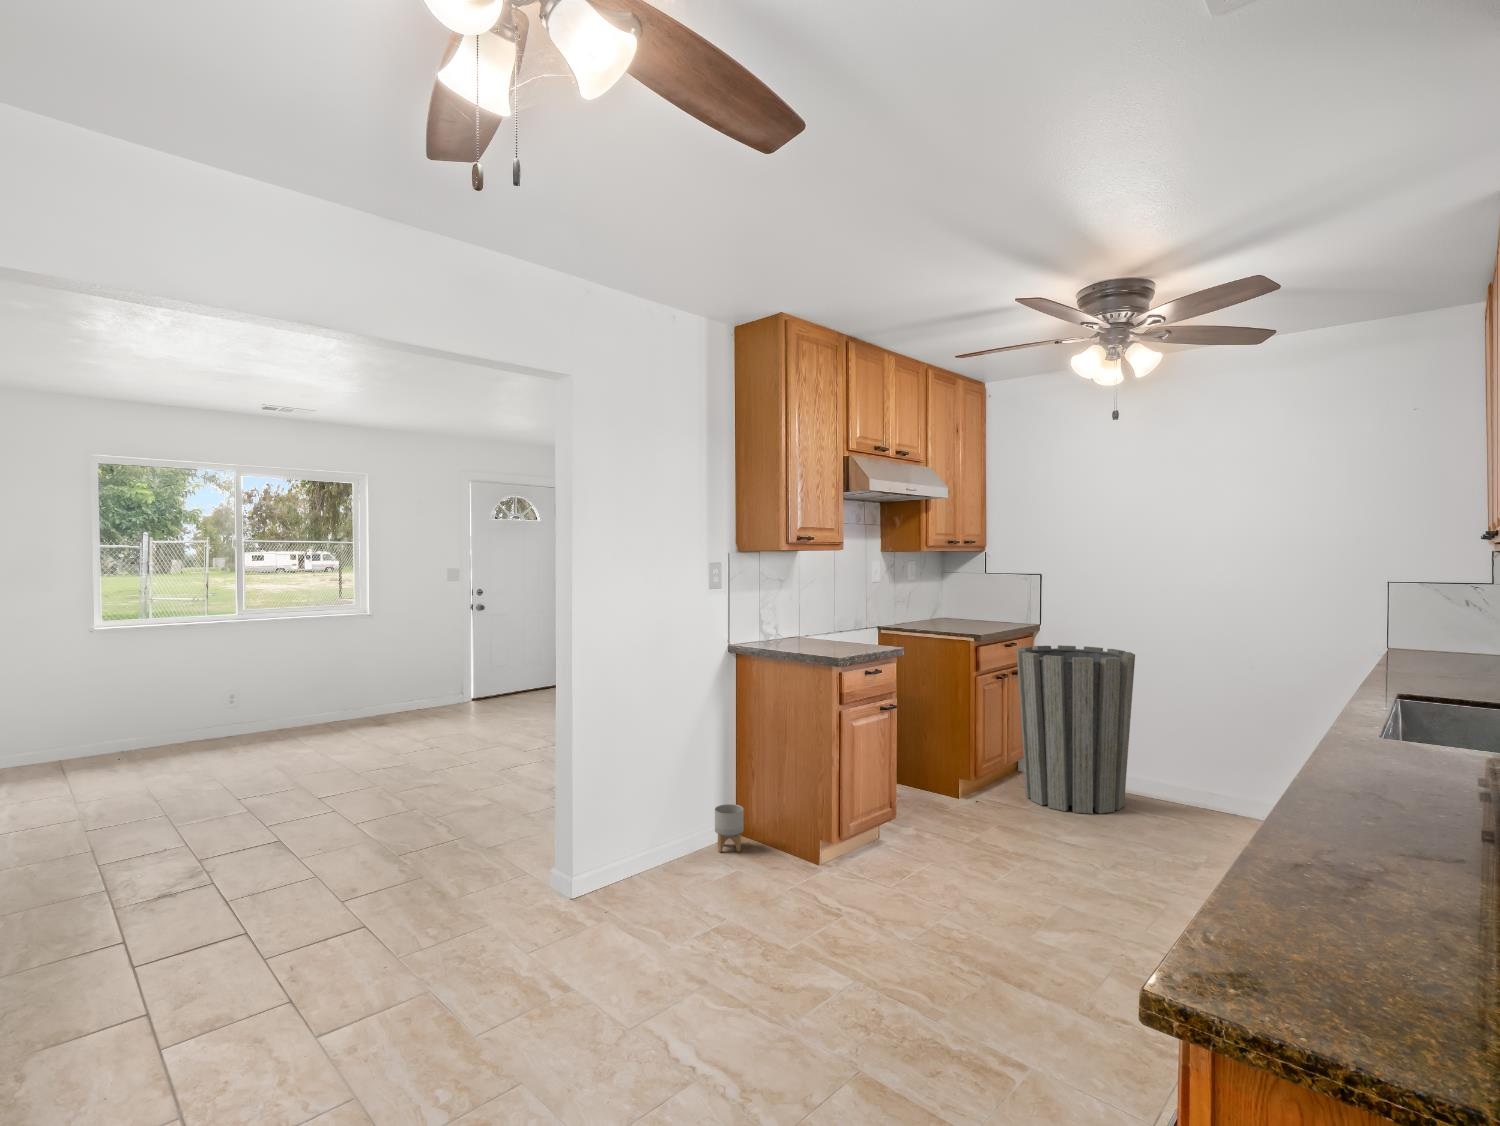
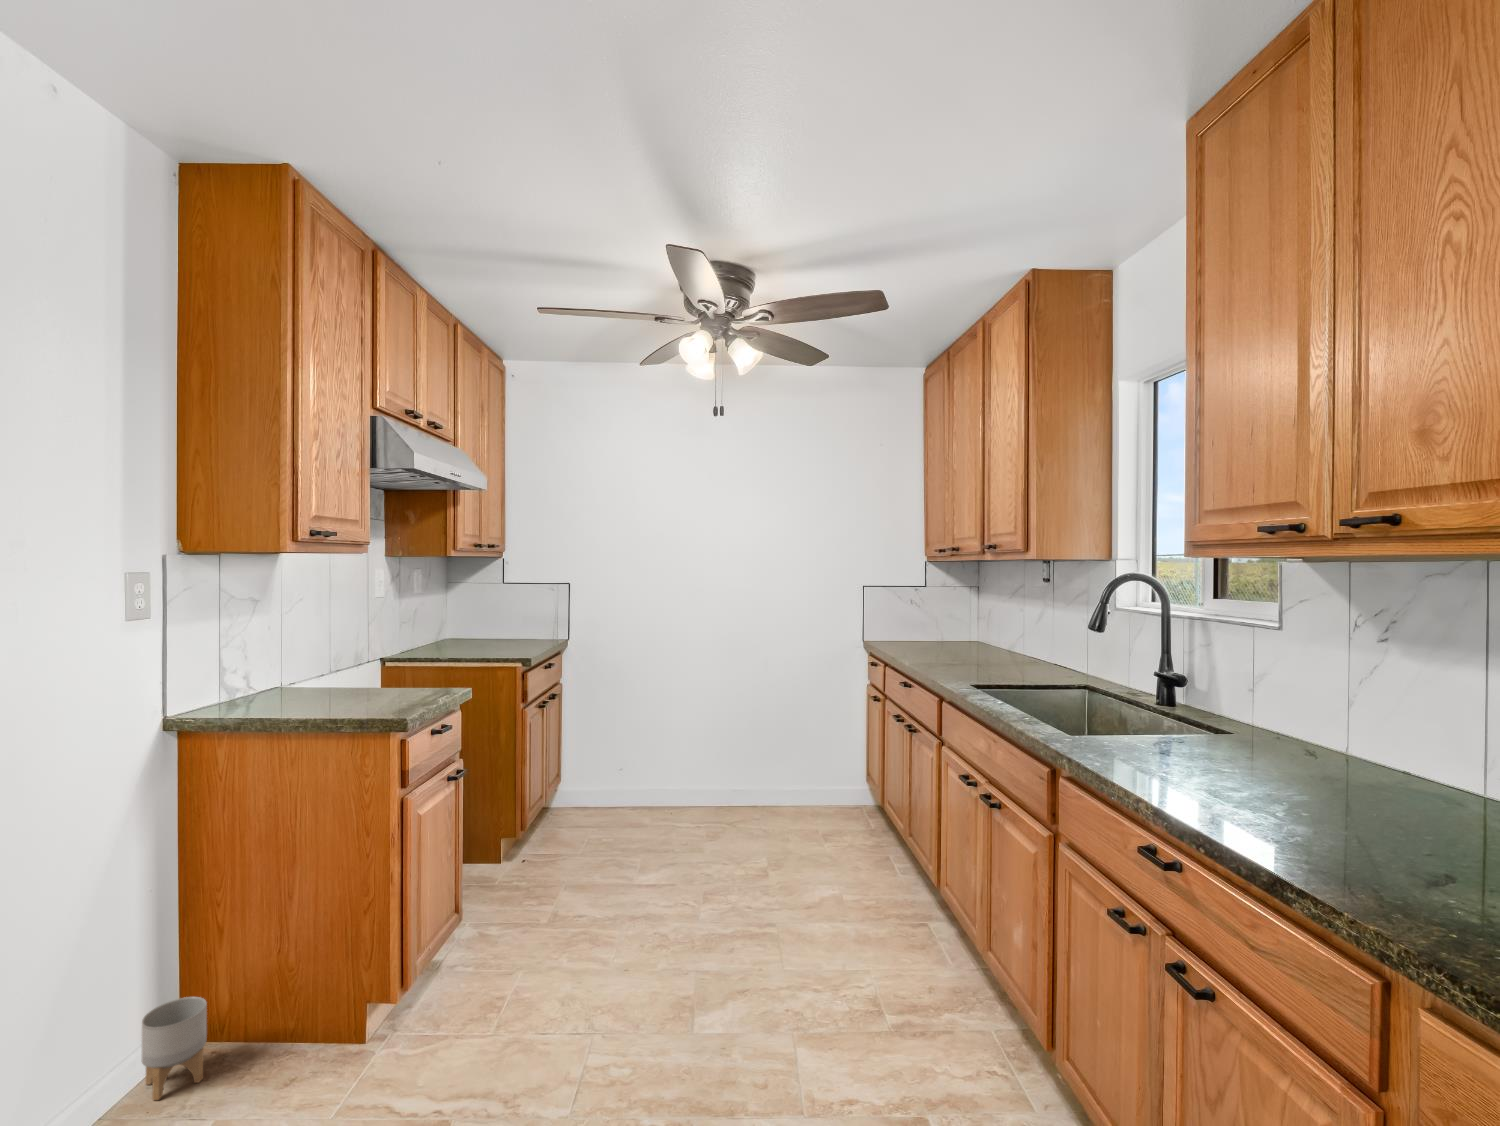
trash can: present [1017,645,1135,814] -> none [561,659,681,845]

